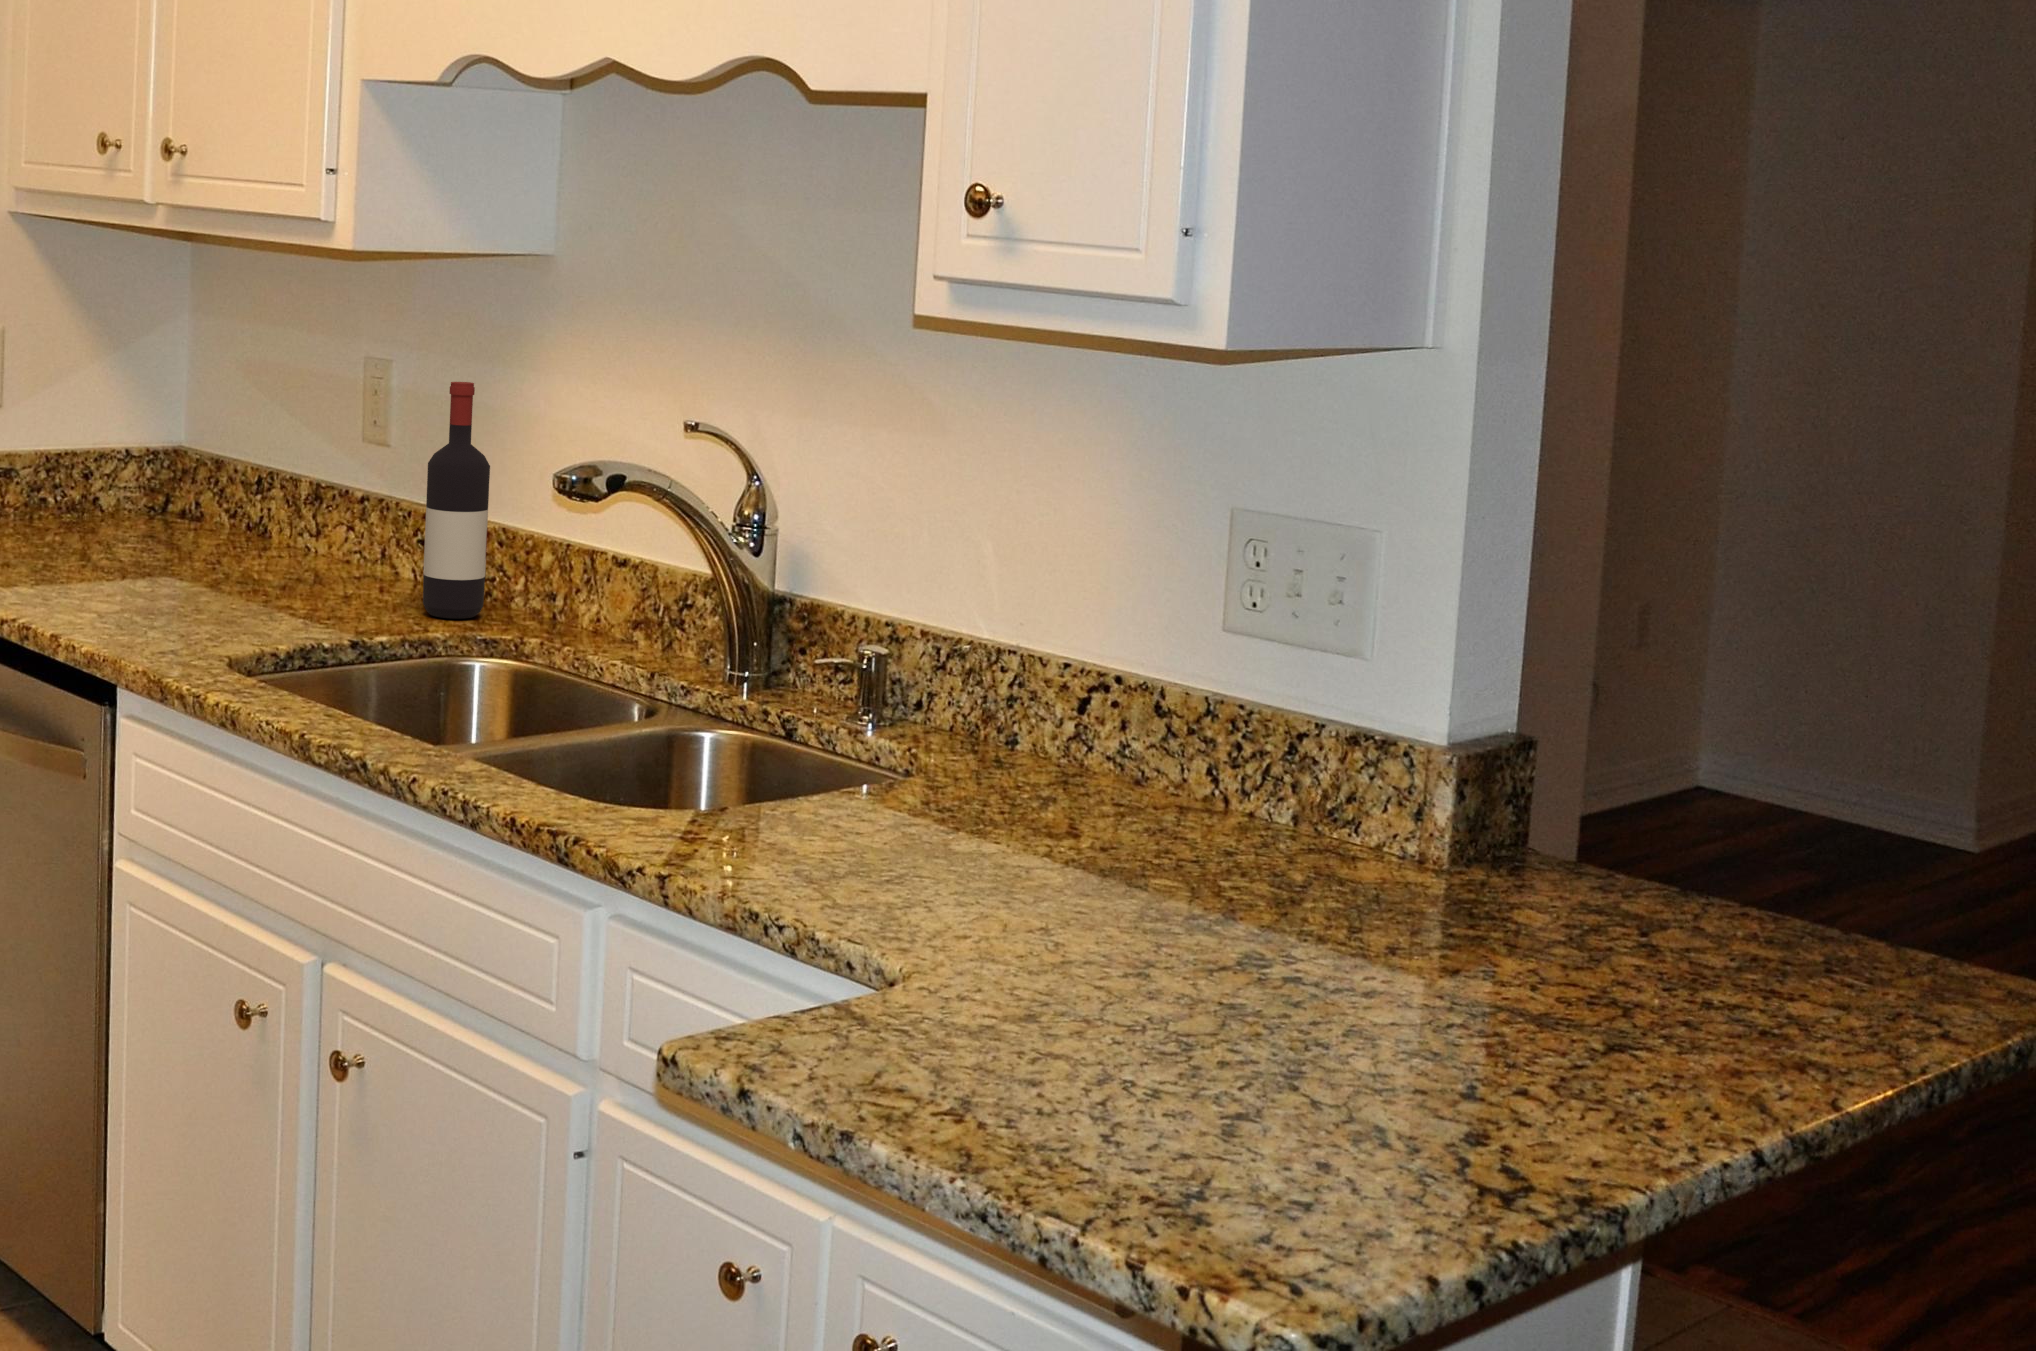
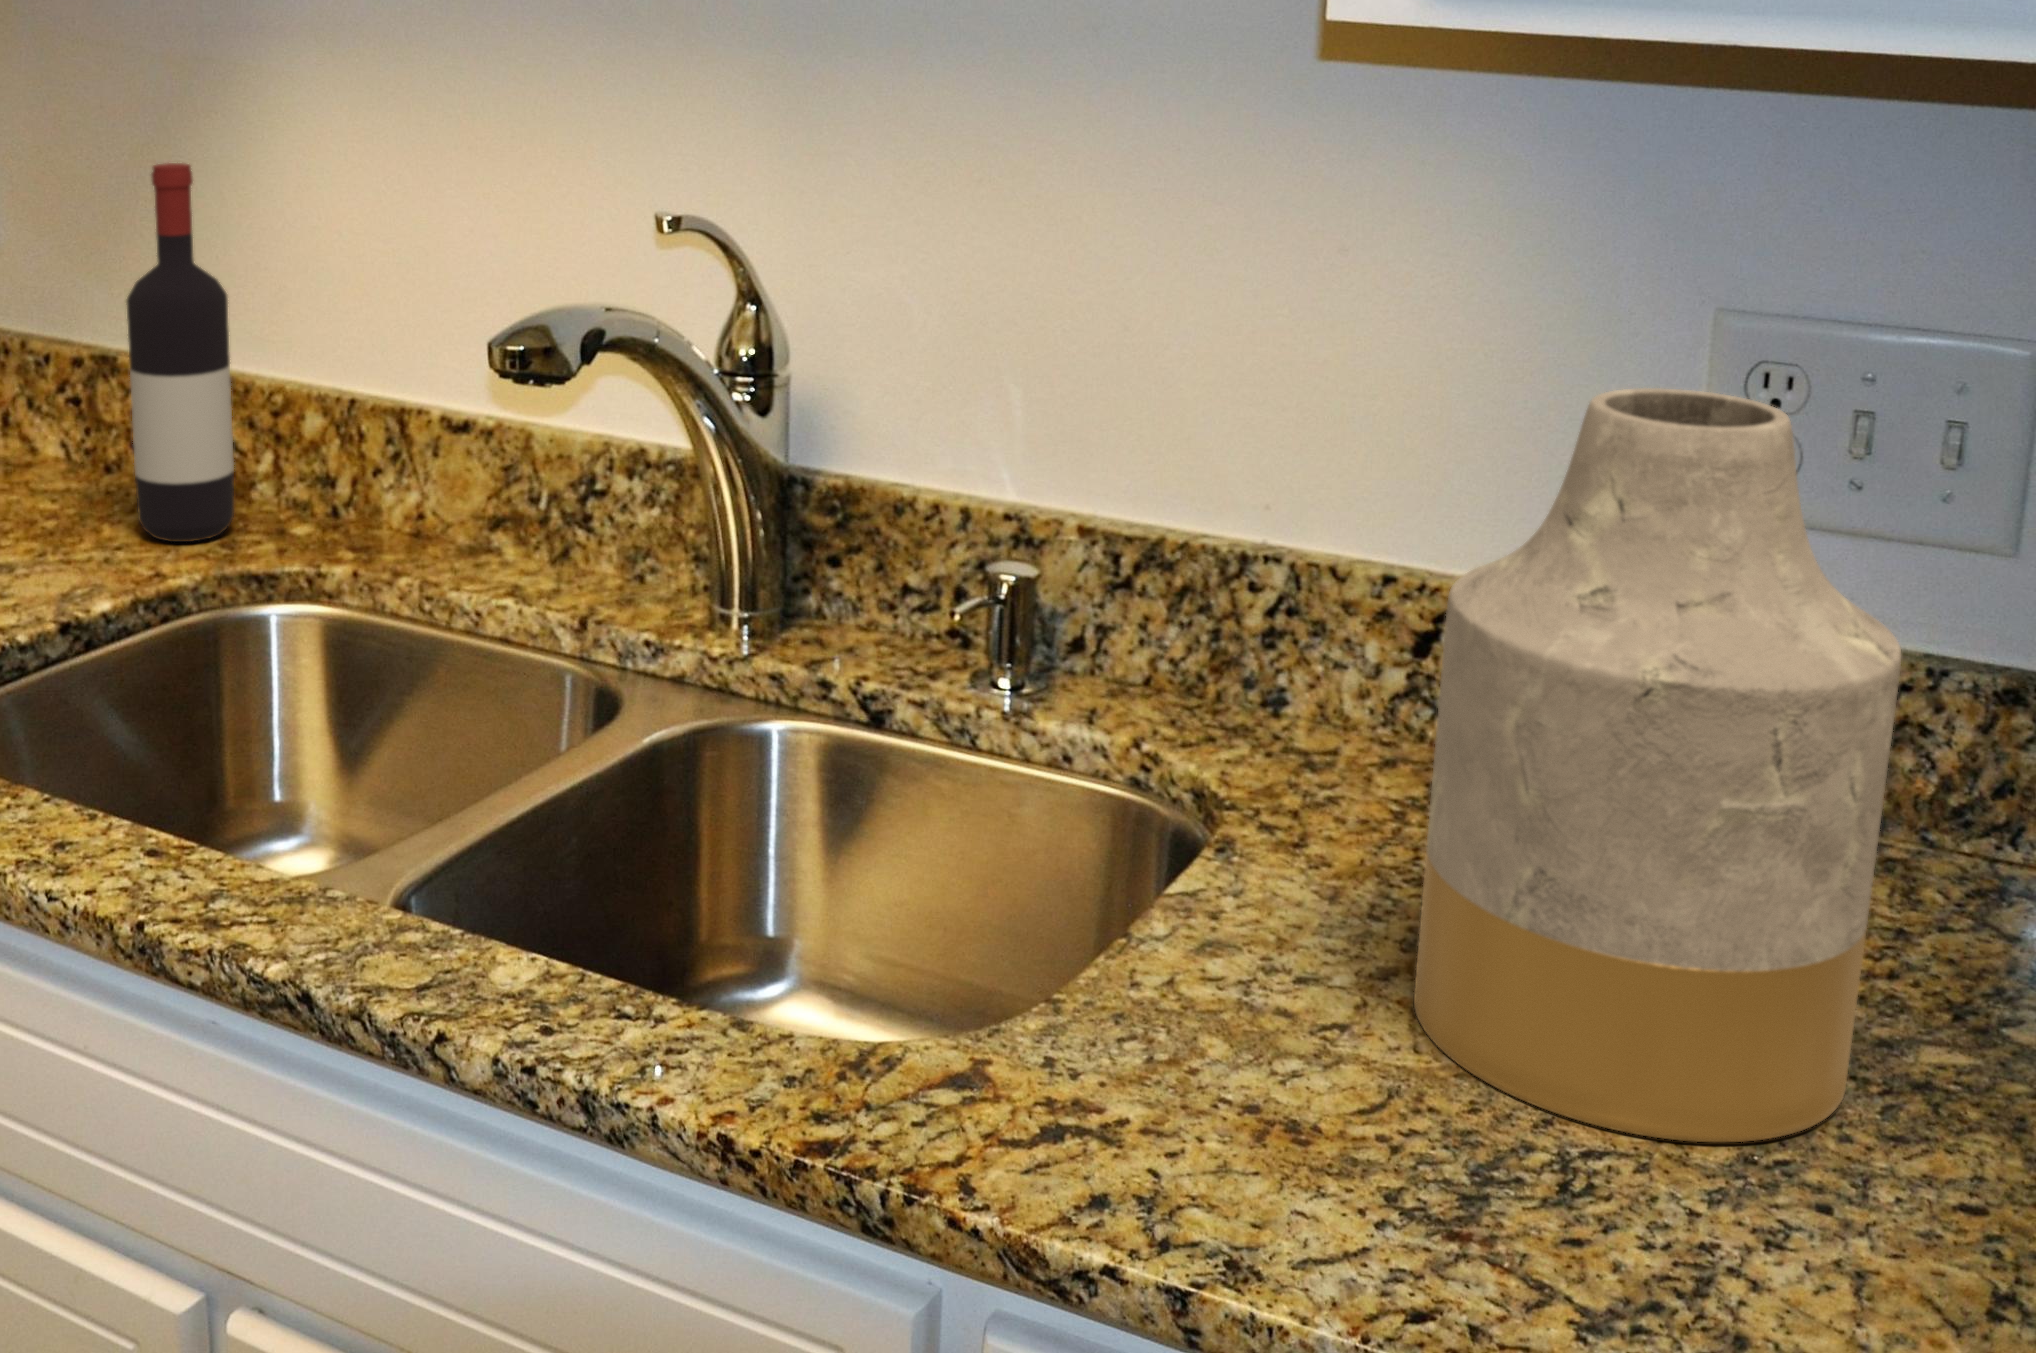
vase: none [898,505,1123,882] -> present [1414,388,1901,1142]

